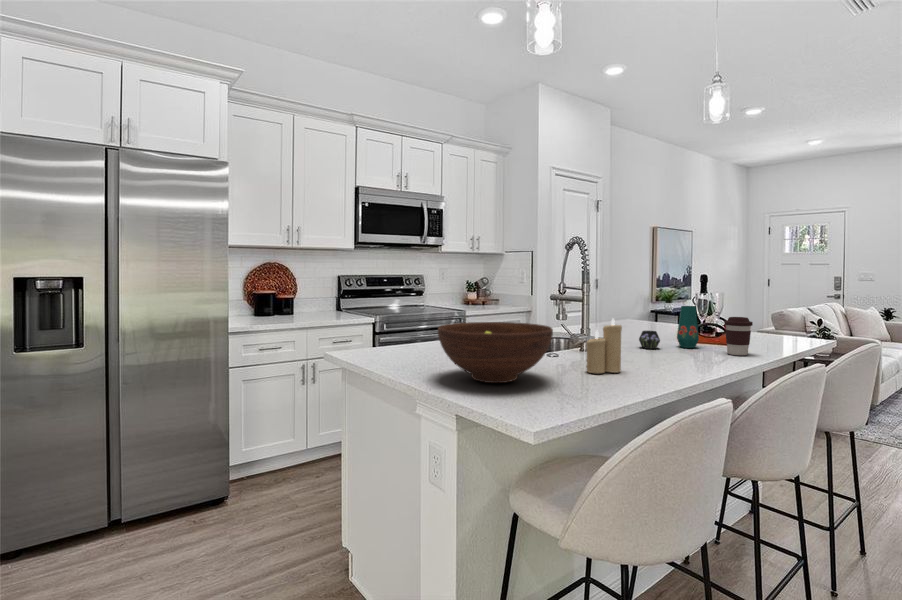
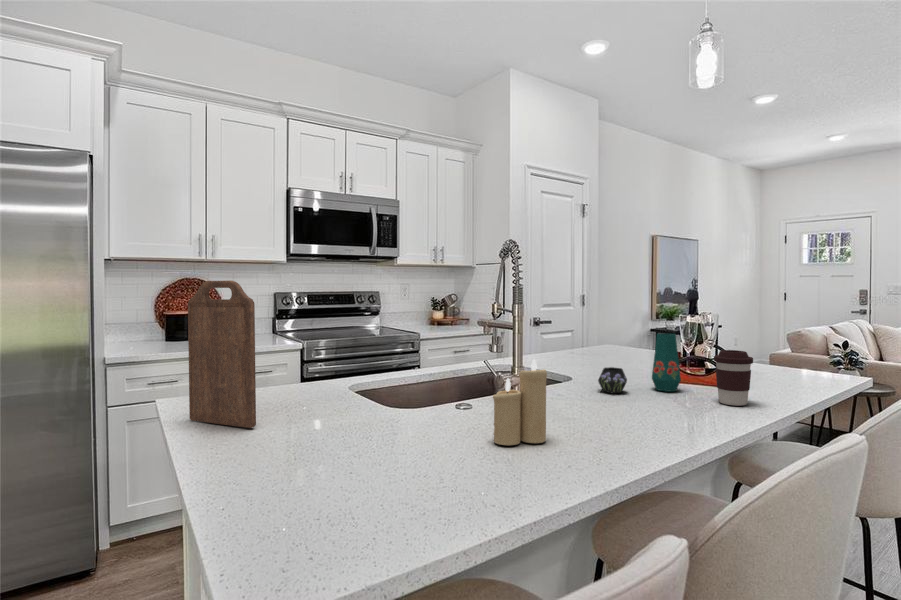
cutting board: none [367,265,420,365] -> present [188,281,256,428]
fruit bowl: present [438,322,553,383] -> none [237,365,424,470]

